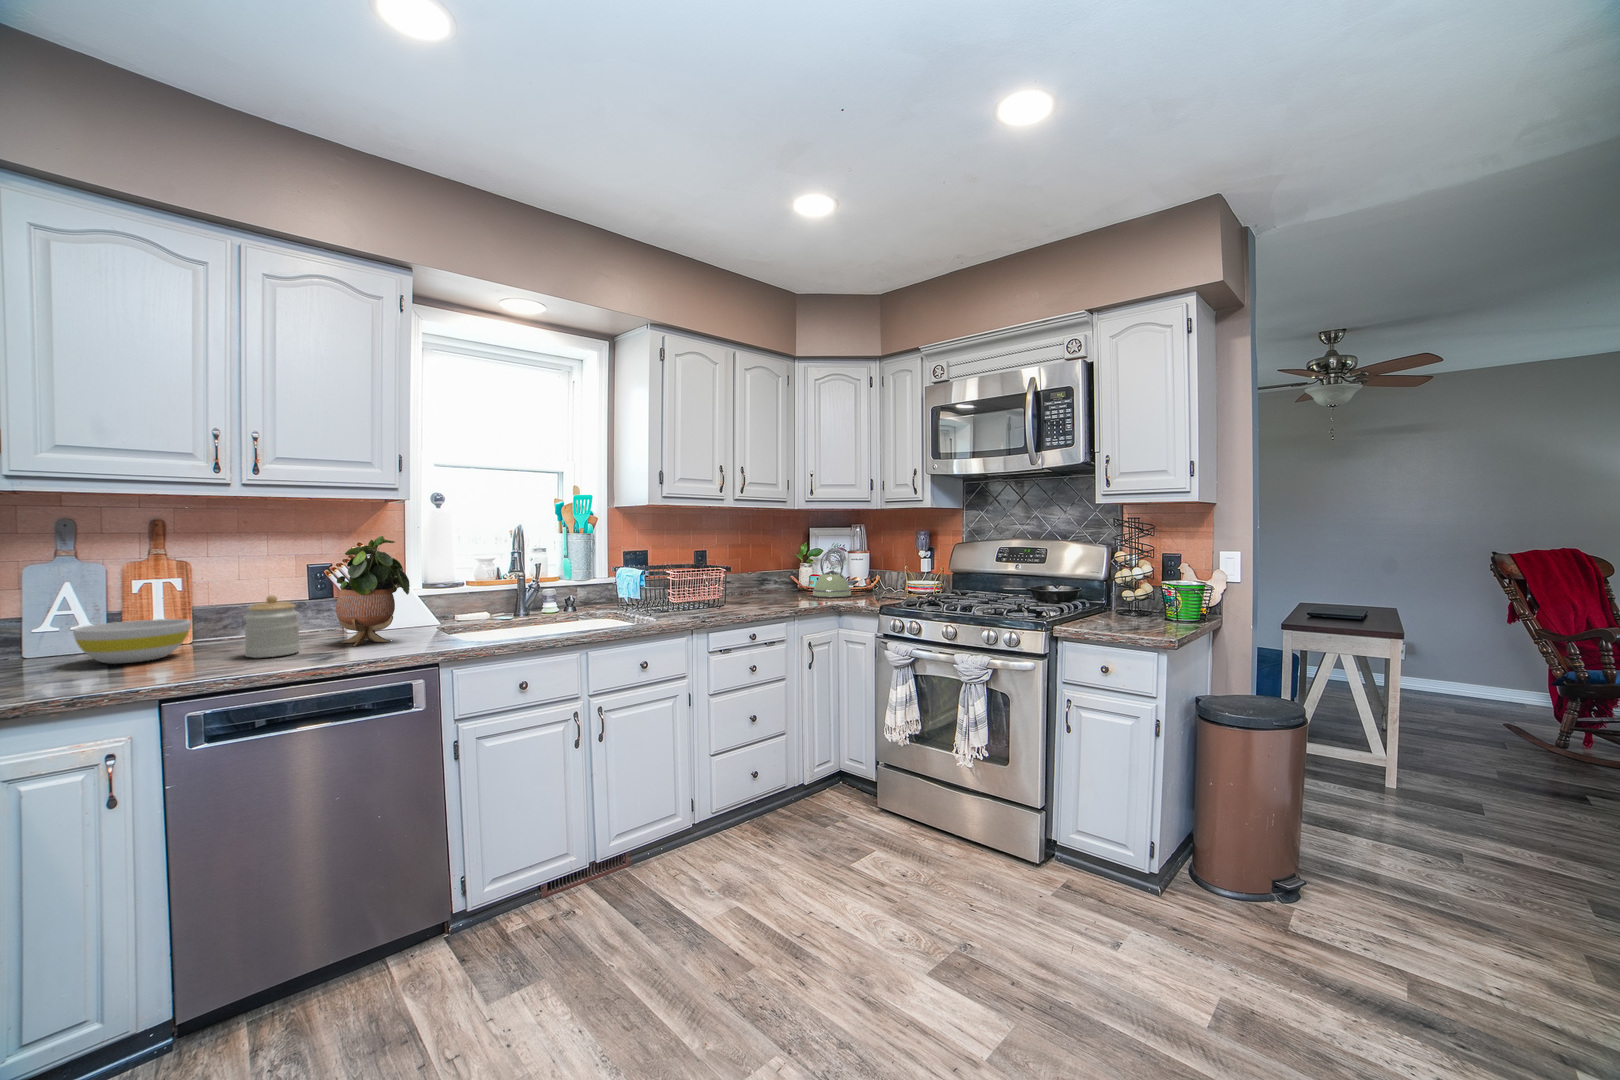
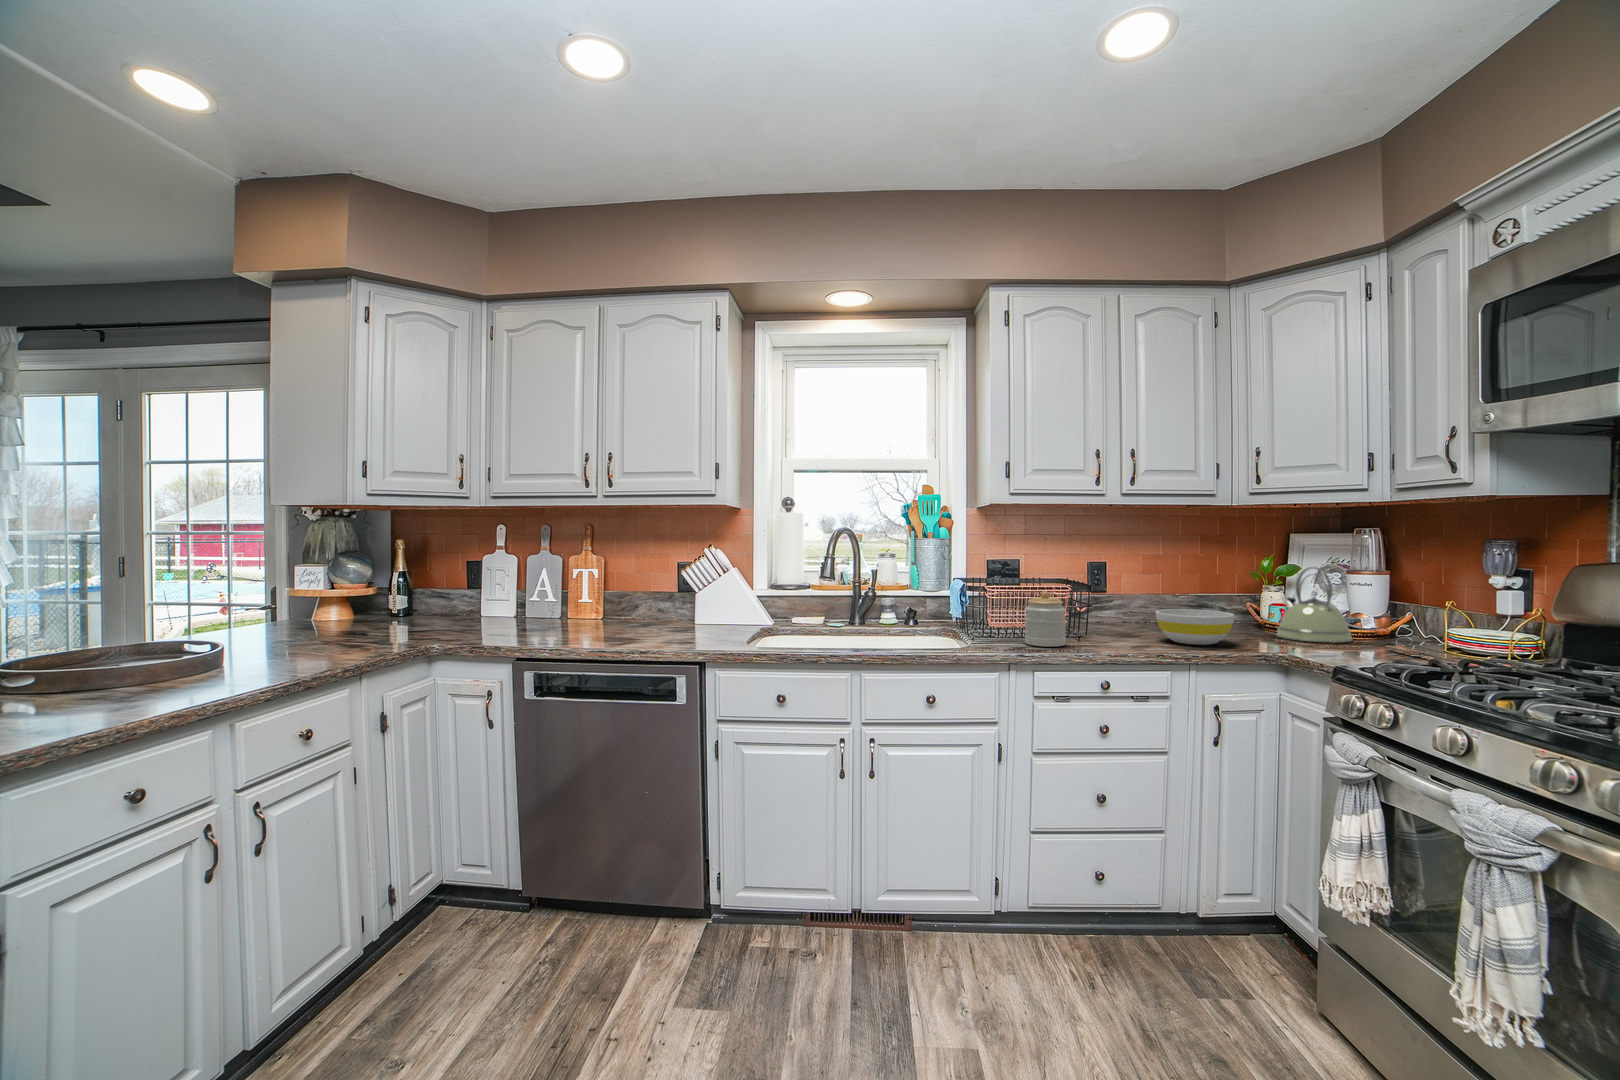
potted plant: present [336,536,410,646] -> none [664,538,718,635]
jar: present [244,595,300,658] -> present [1025,591,1066,647]
bowl: present [73,619,191,664] -> present [1155,609,1234,645]

